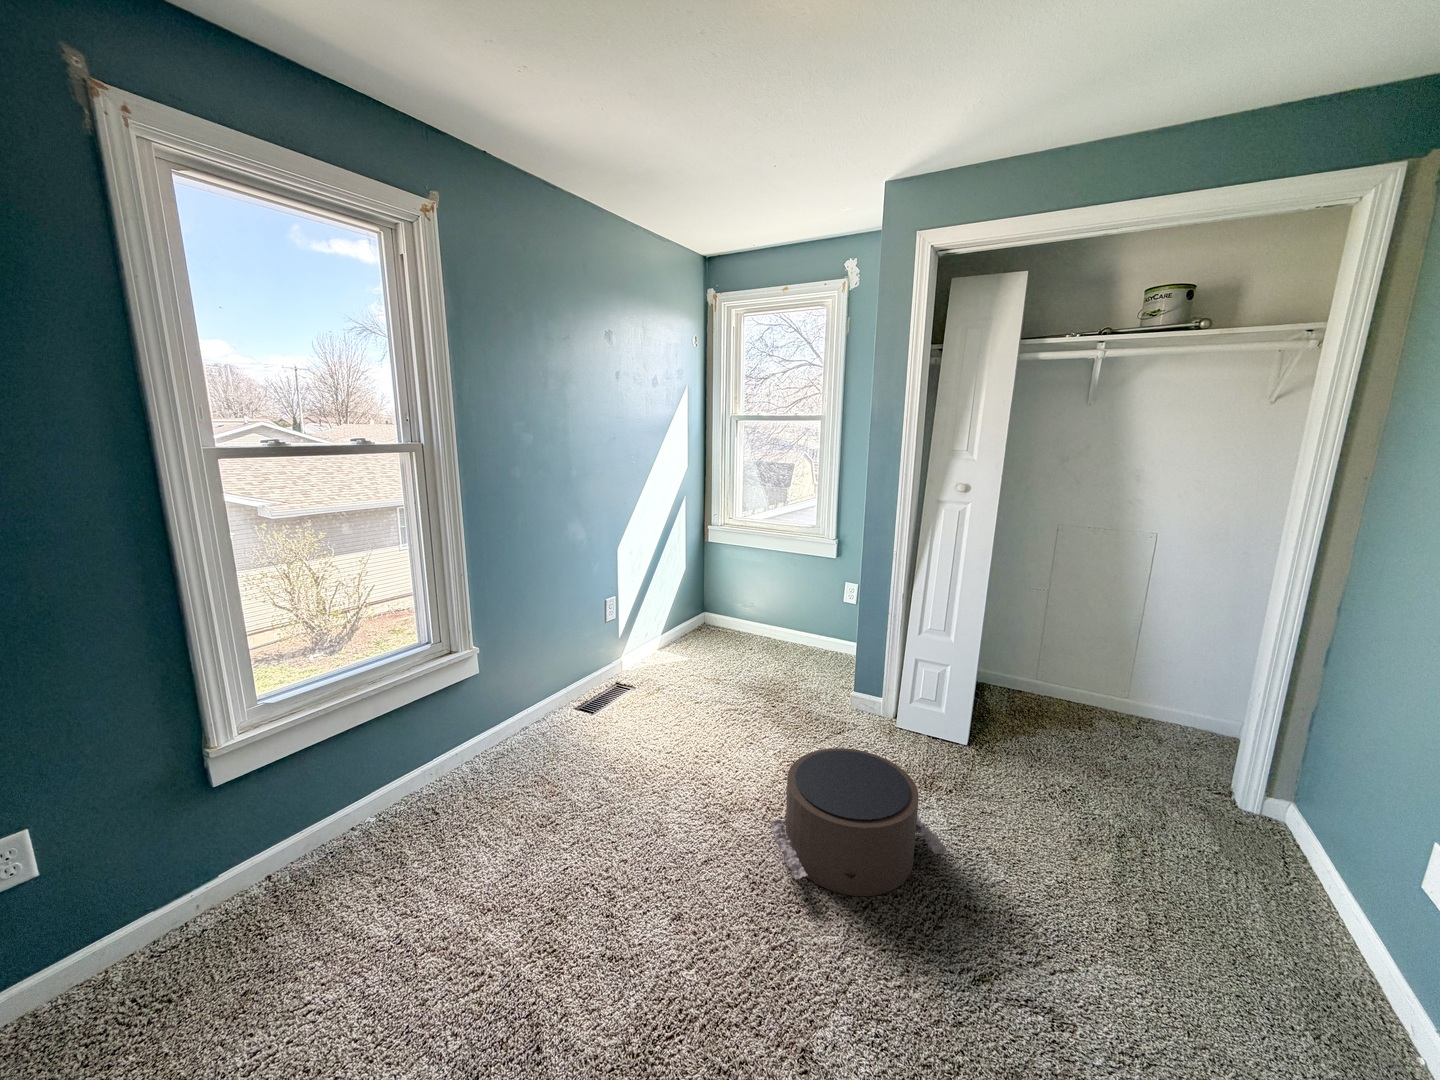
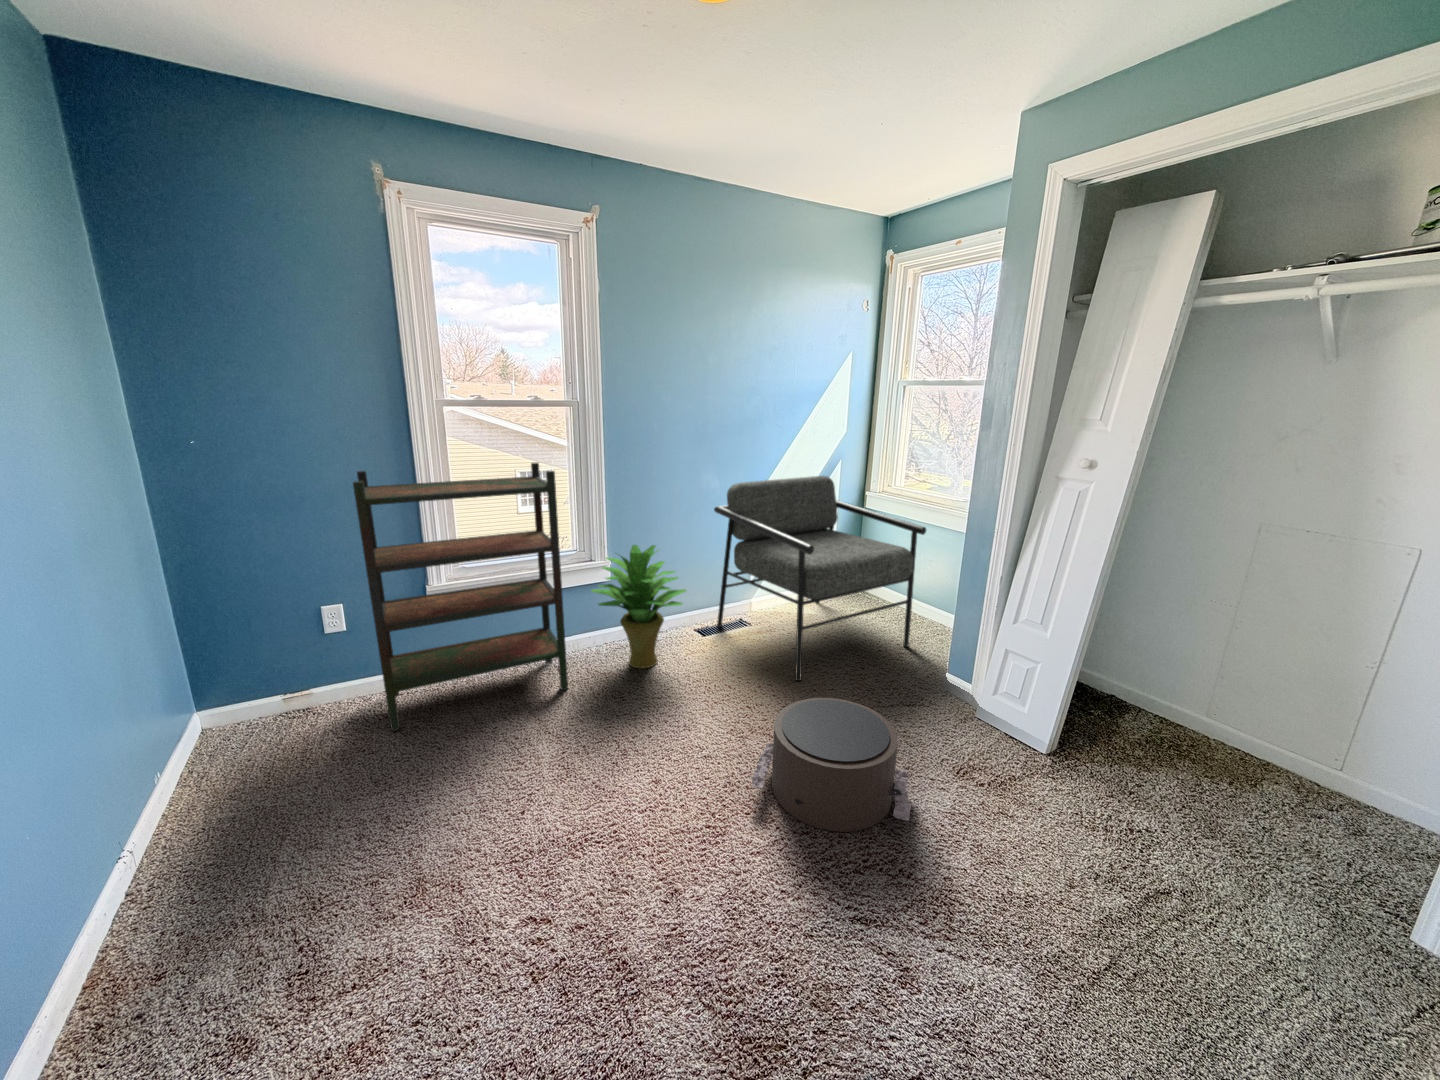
armchair: none [585,514,805,740] -> present [714,476,926,681]
bookshelf: none [57,533,467,1026] -> present [353,463,568,731]
potted plant: none [470,620,599,780] -> present [592,545,686,668]

